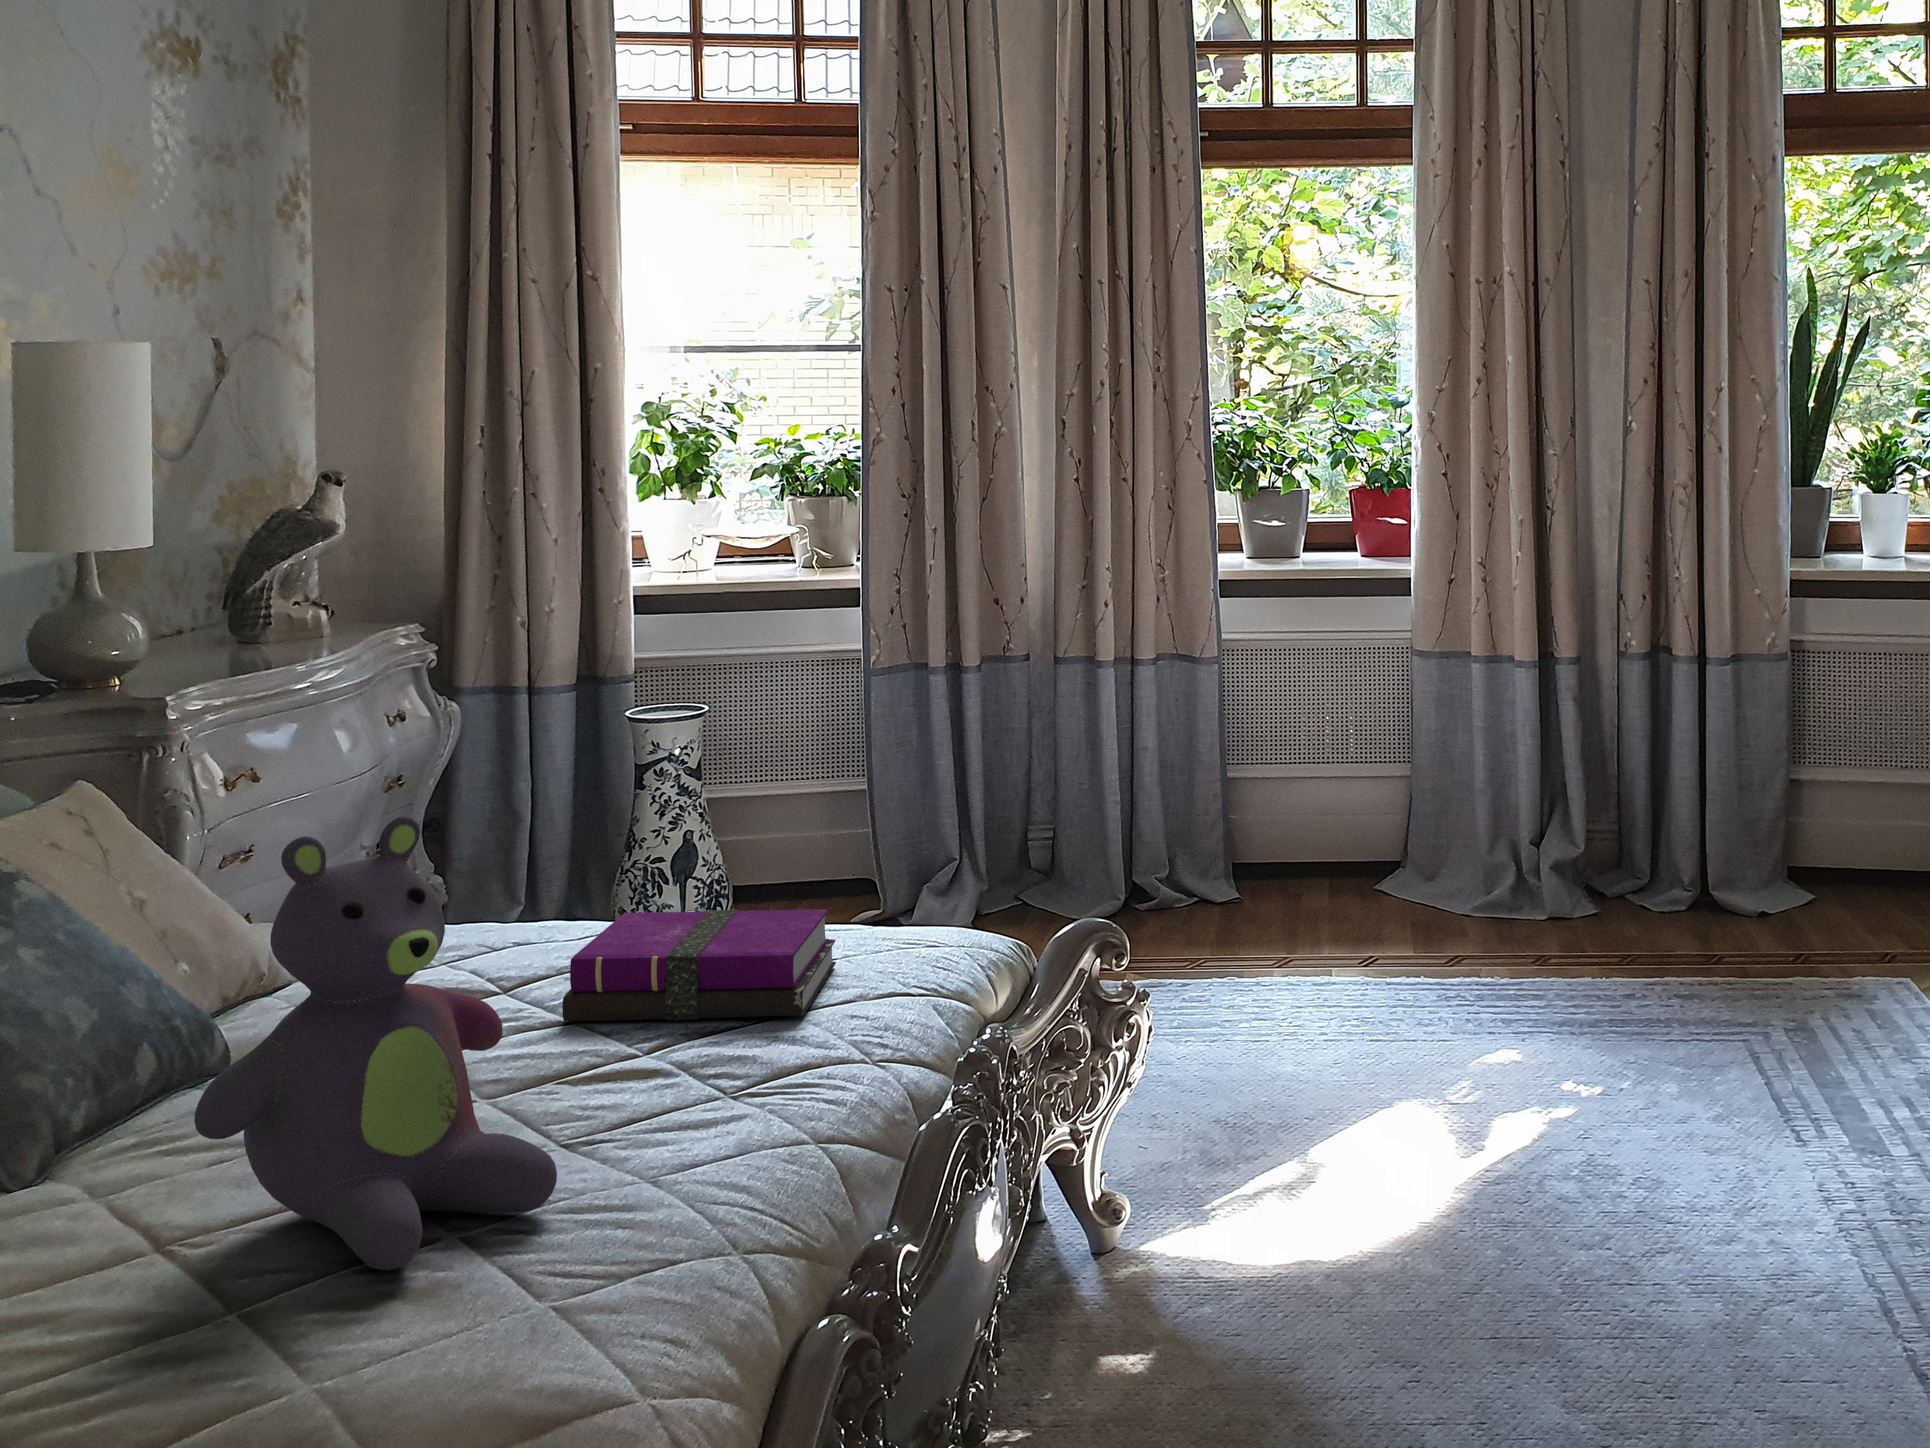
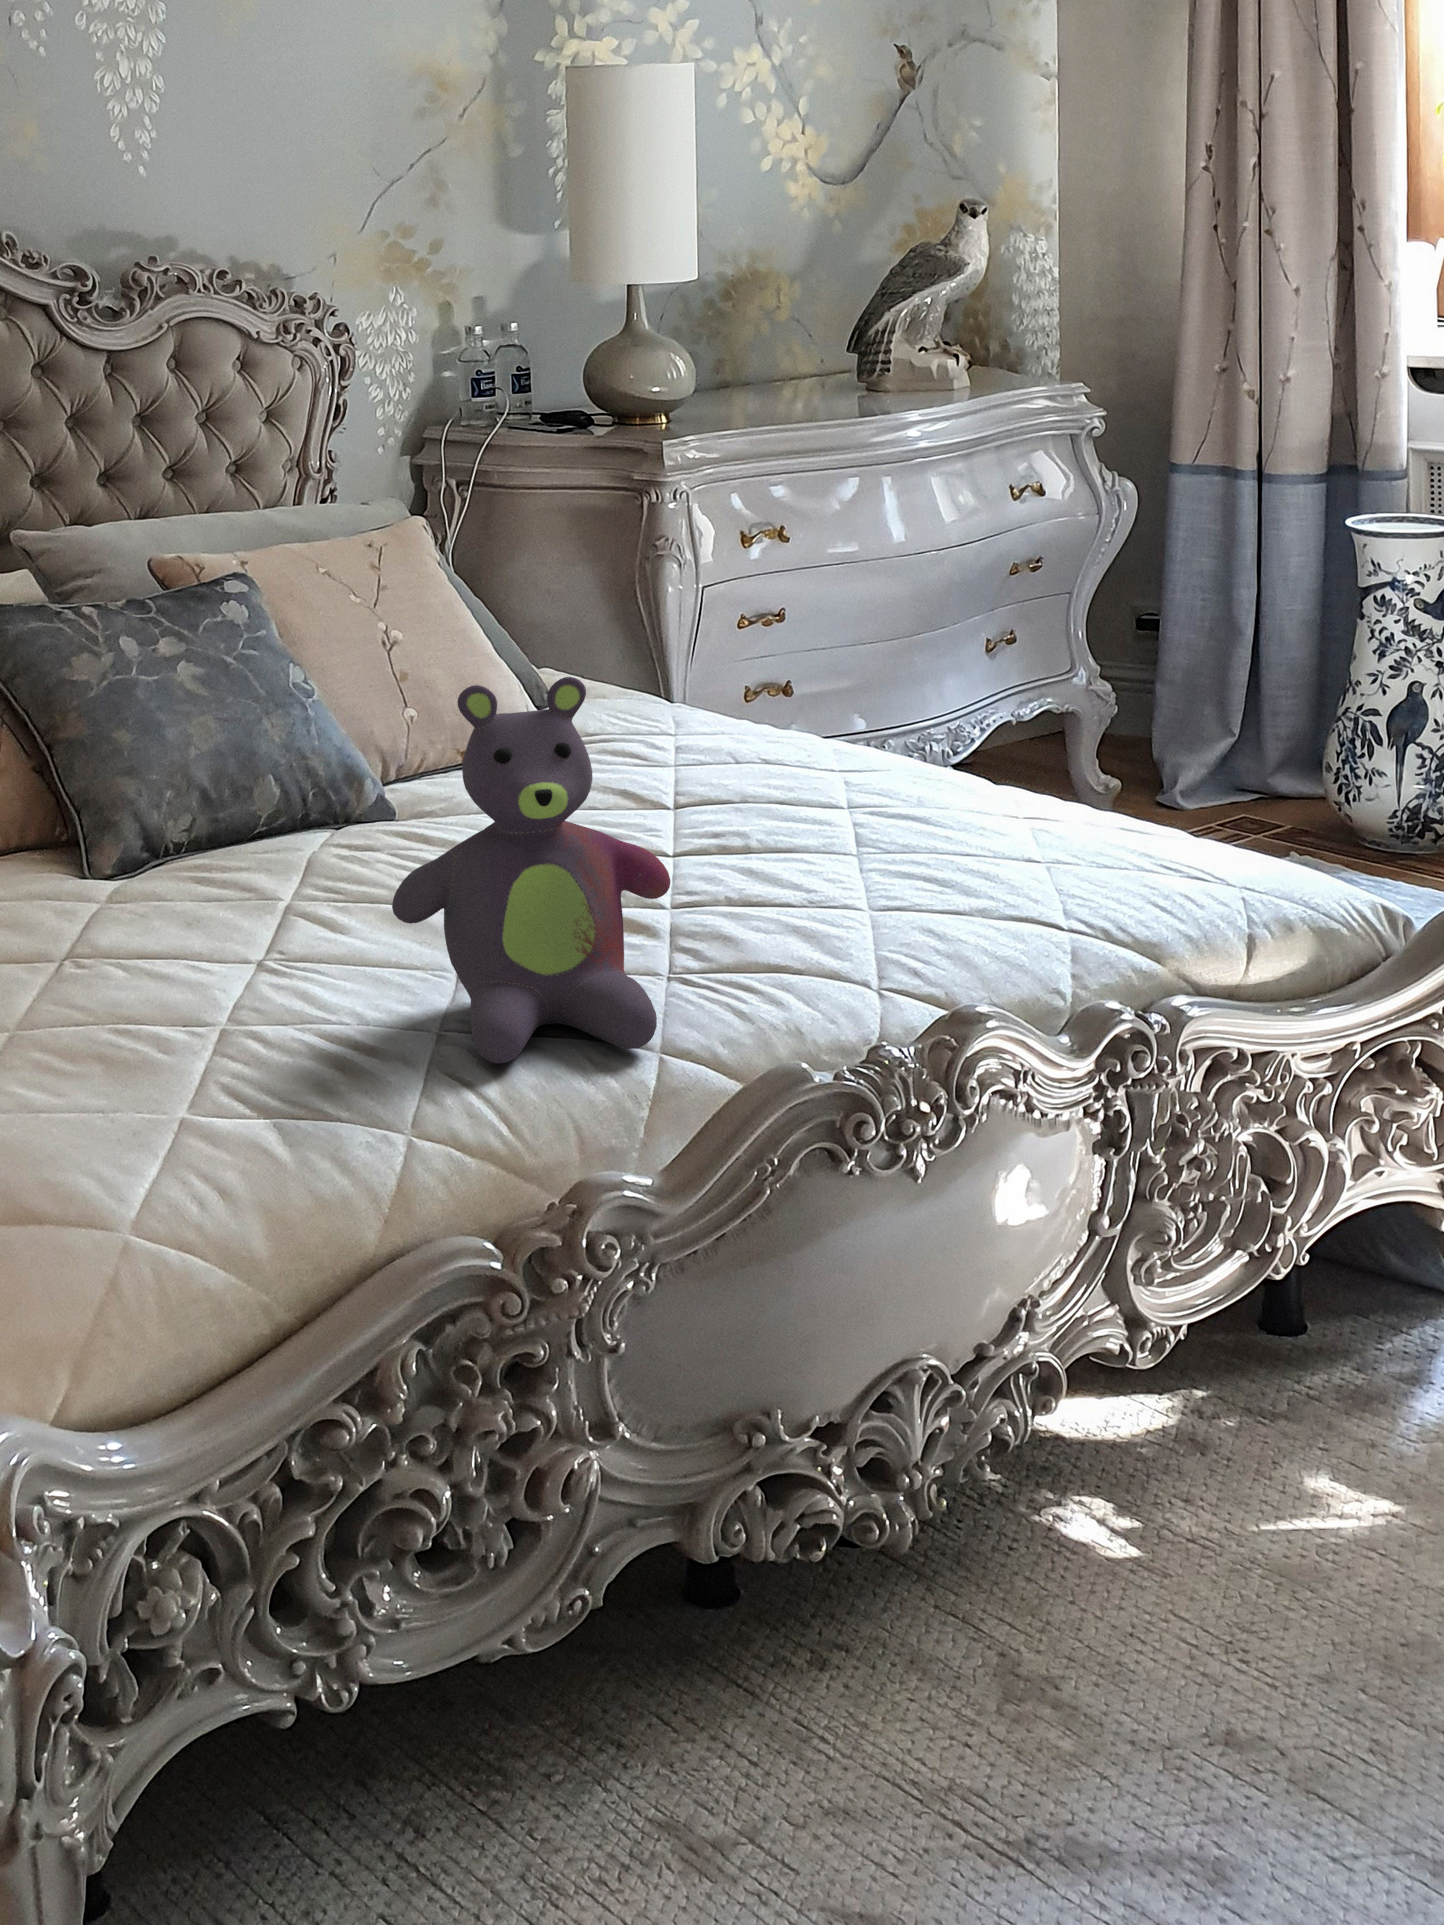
notebook: present [562,909,836,1022] -> none [859,787,1180,937]

